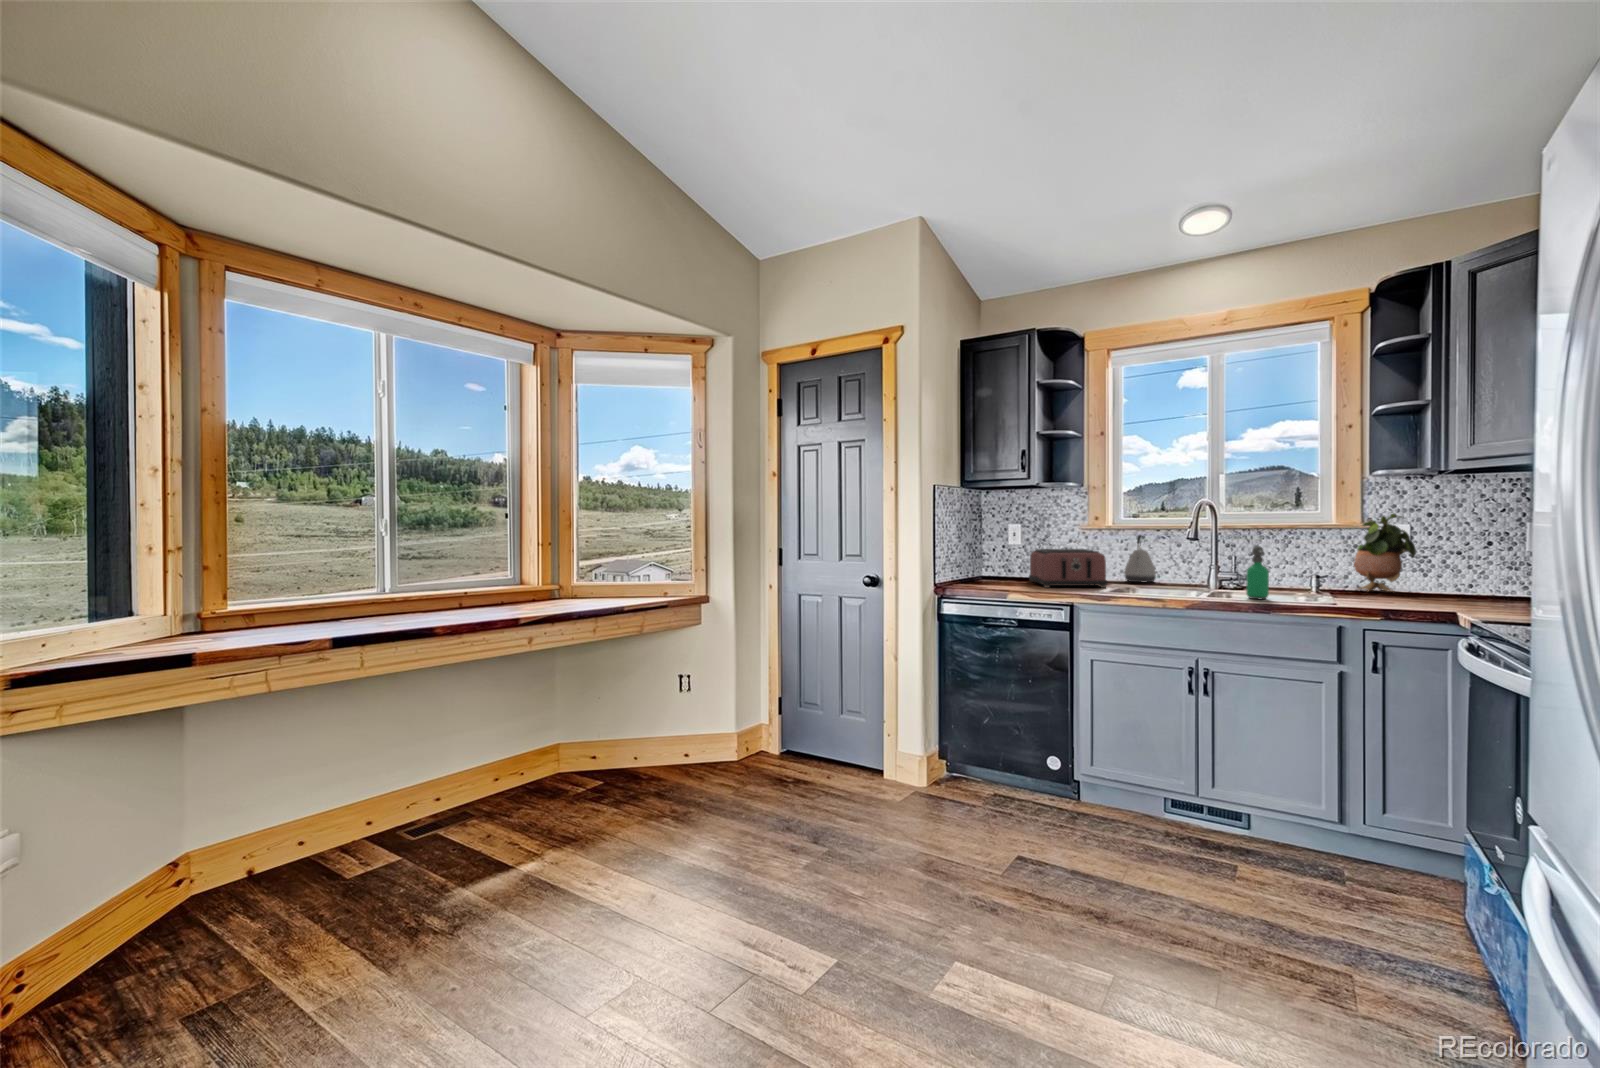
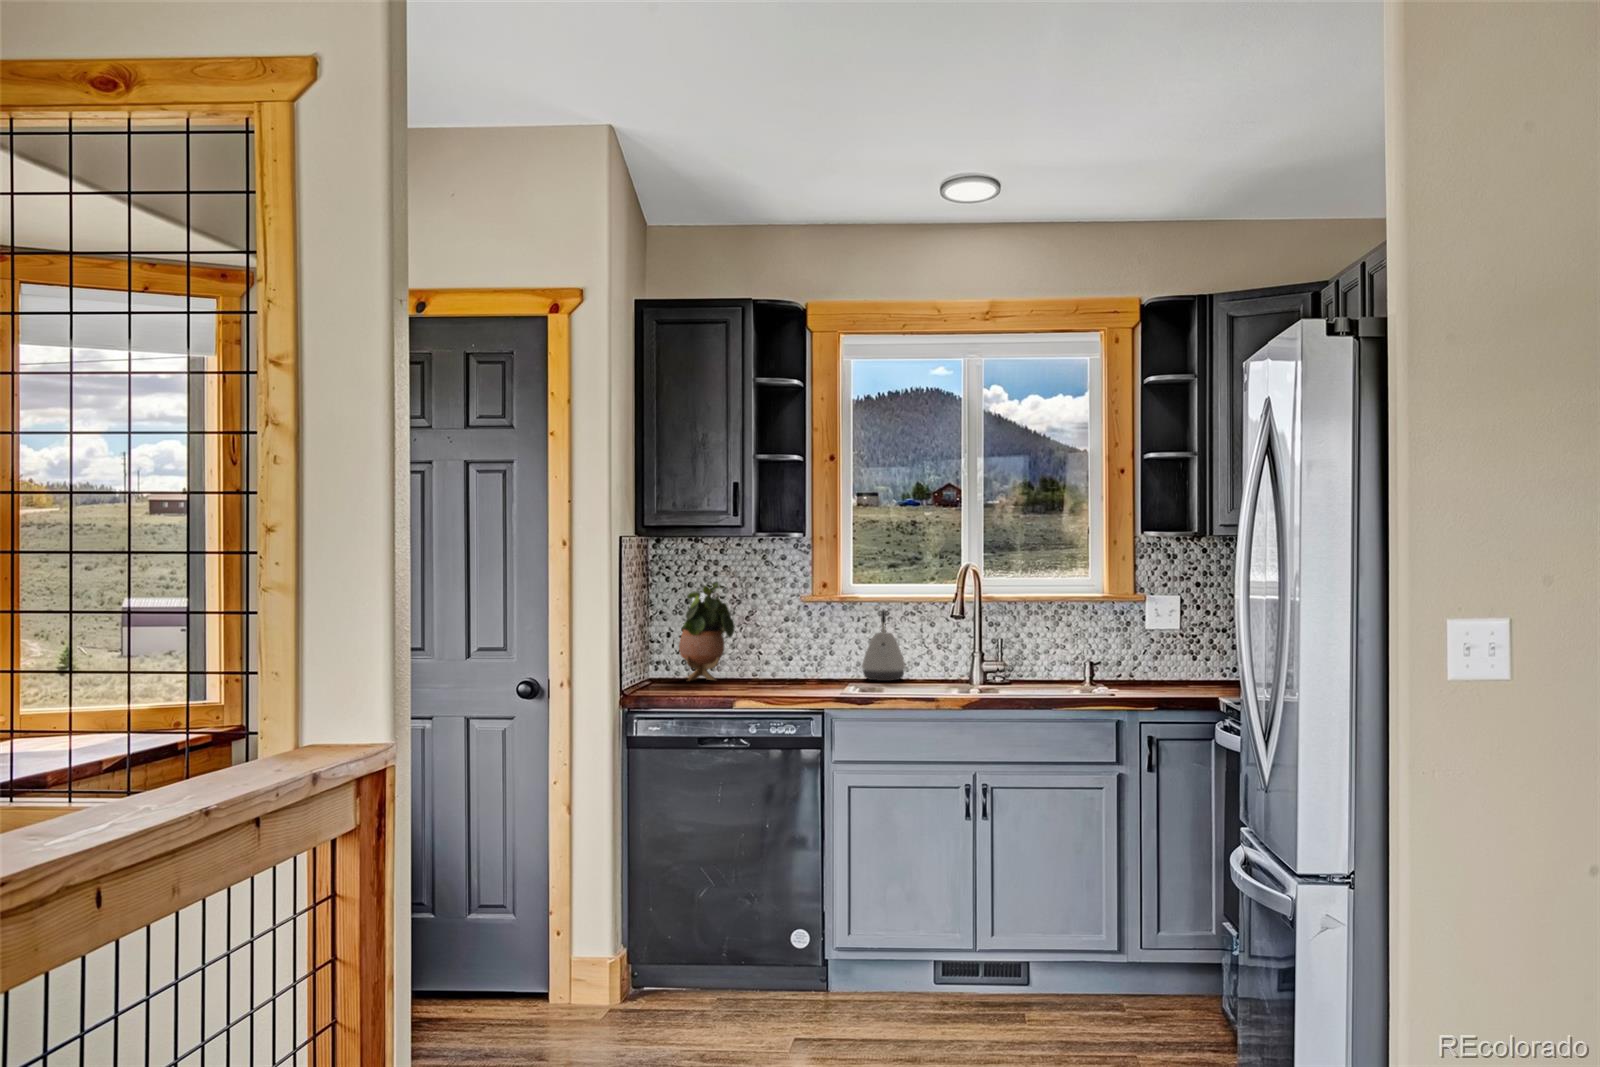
potted plant: present [1354,514,1416,592] -> present [679,583,735,680]
soap dispenser: present [1246,546,1269,599] -> none [1034,627,1059,699]
toaster: present [1029,549,1108,588] -> none [733,632,854,695]

